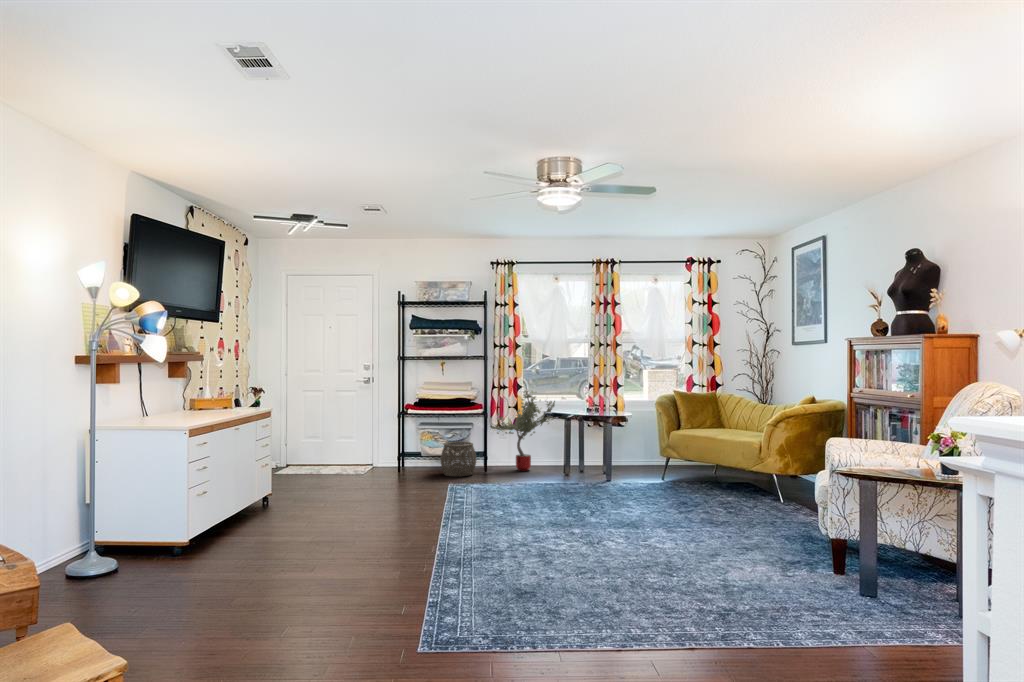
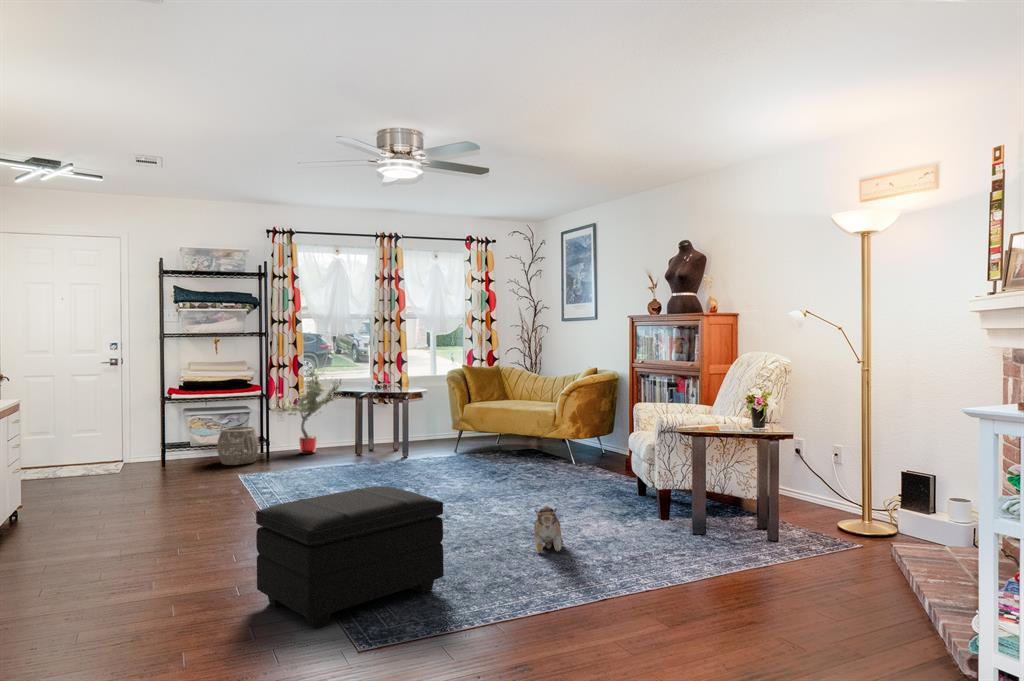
footstool: none [381,504,544,627] -> present [256,486,444,629]
plush toy: none [657,541,698,591] -> present [534,506,563,553]

